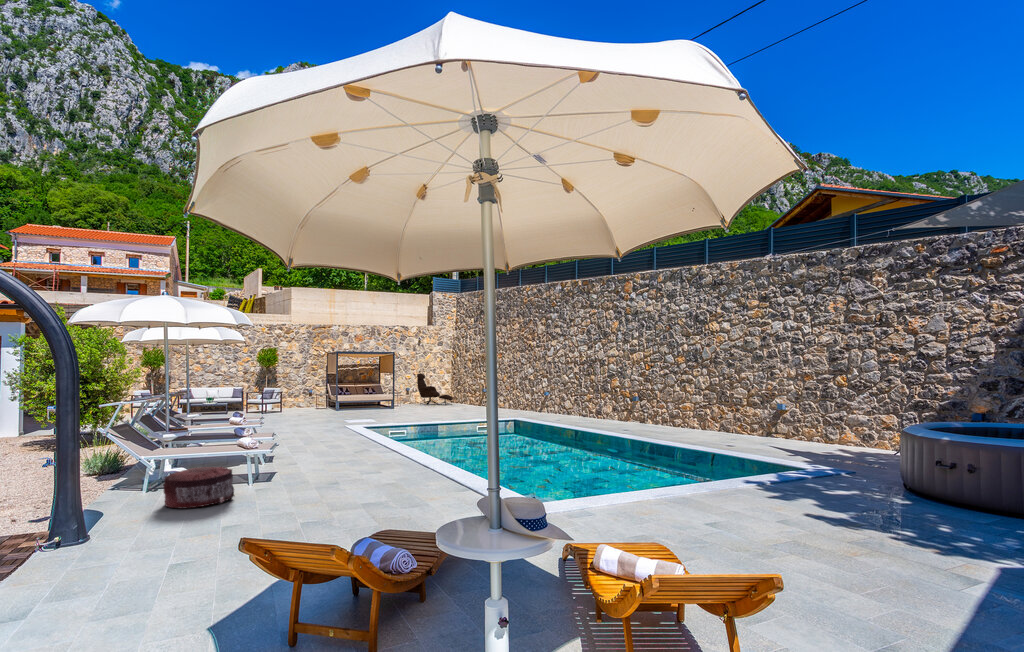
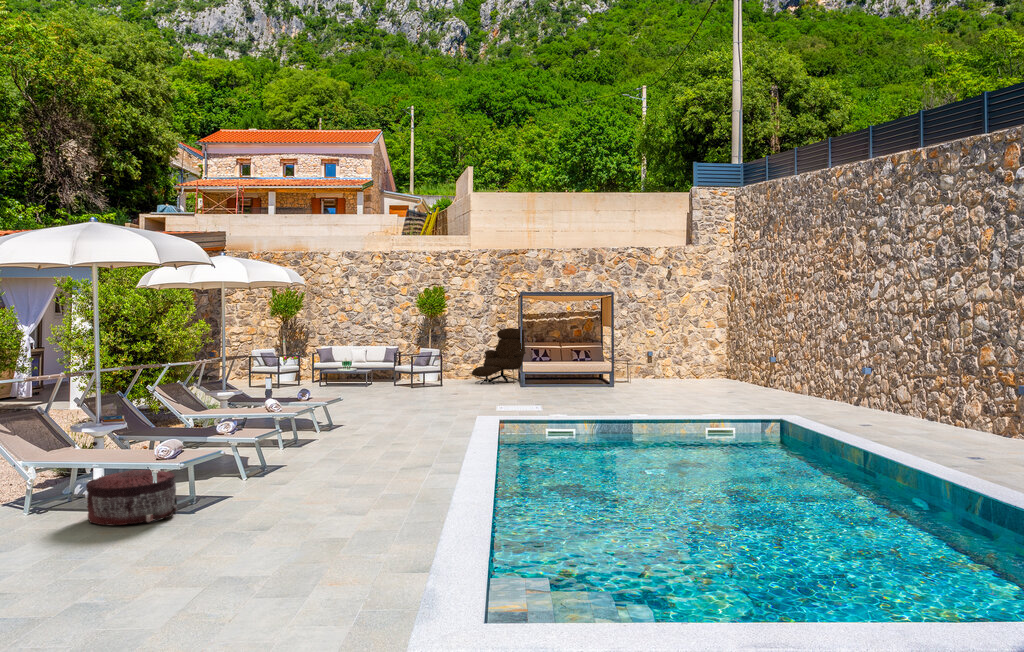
lounge chair: present [417,373,452,405] -> present [472,328,526,384]

